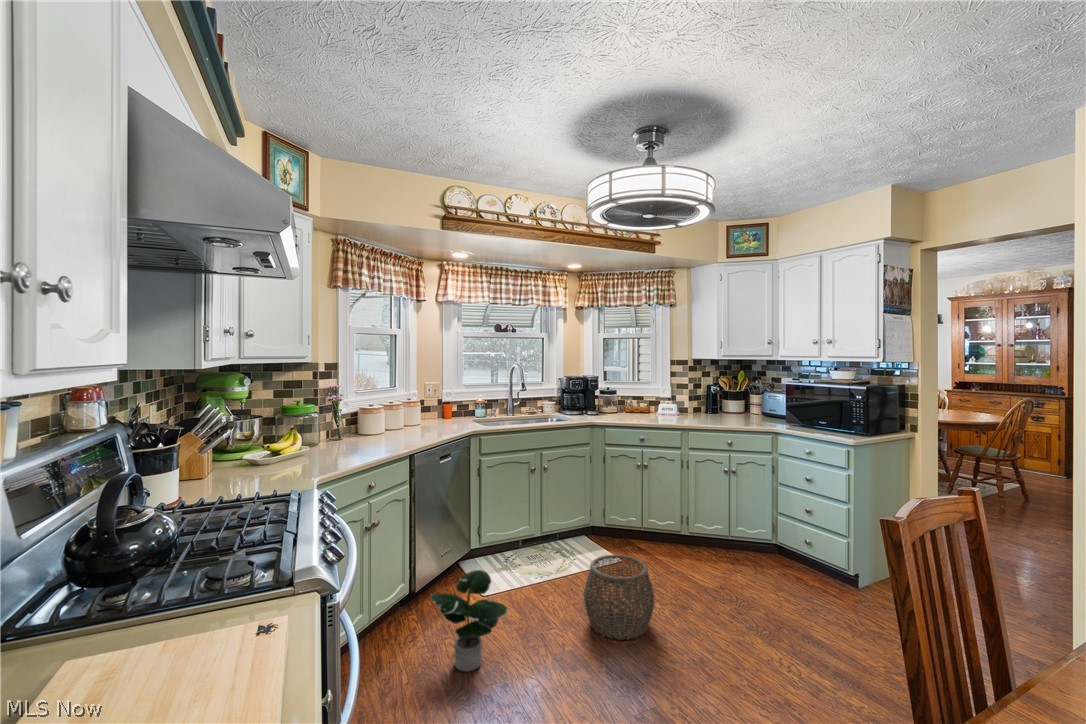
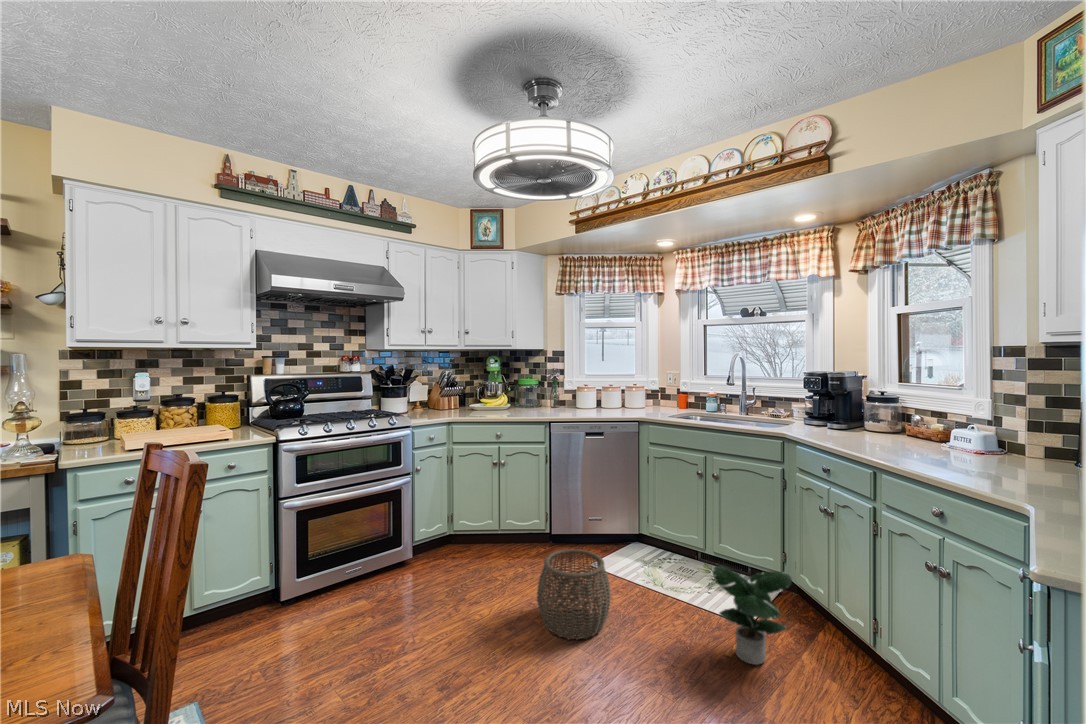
potted plant: present [431,570,508,672] -> present [713,566,792,665]

